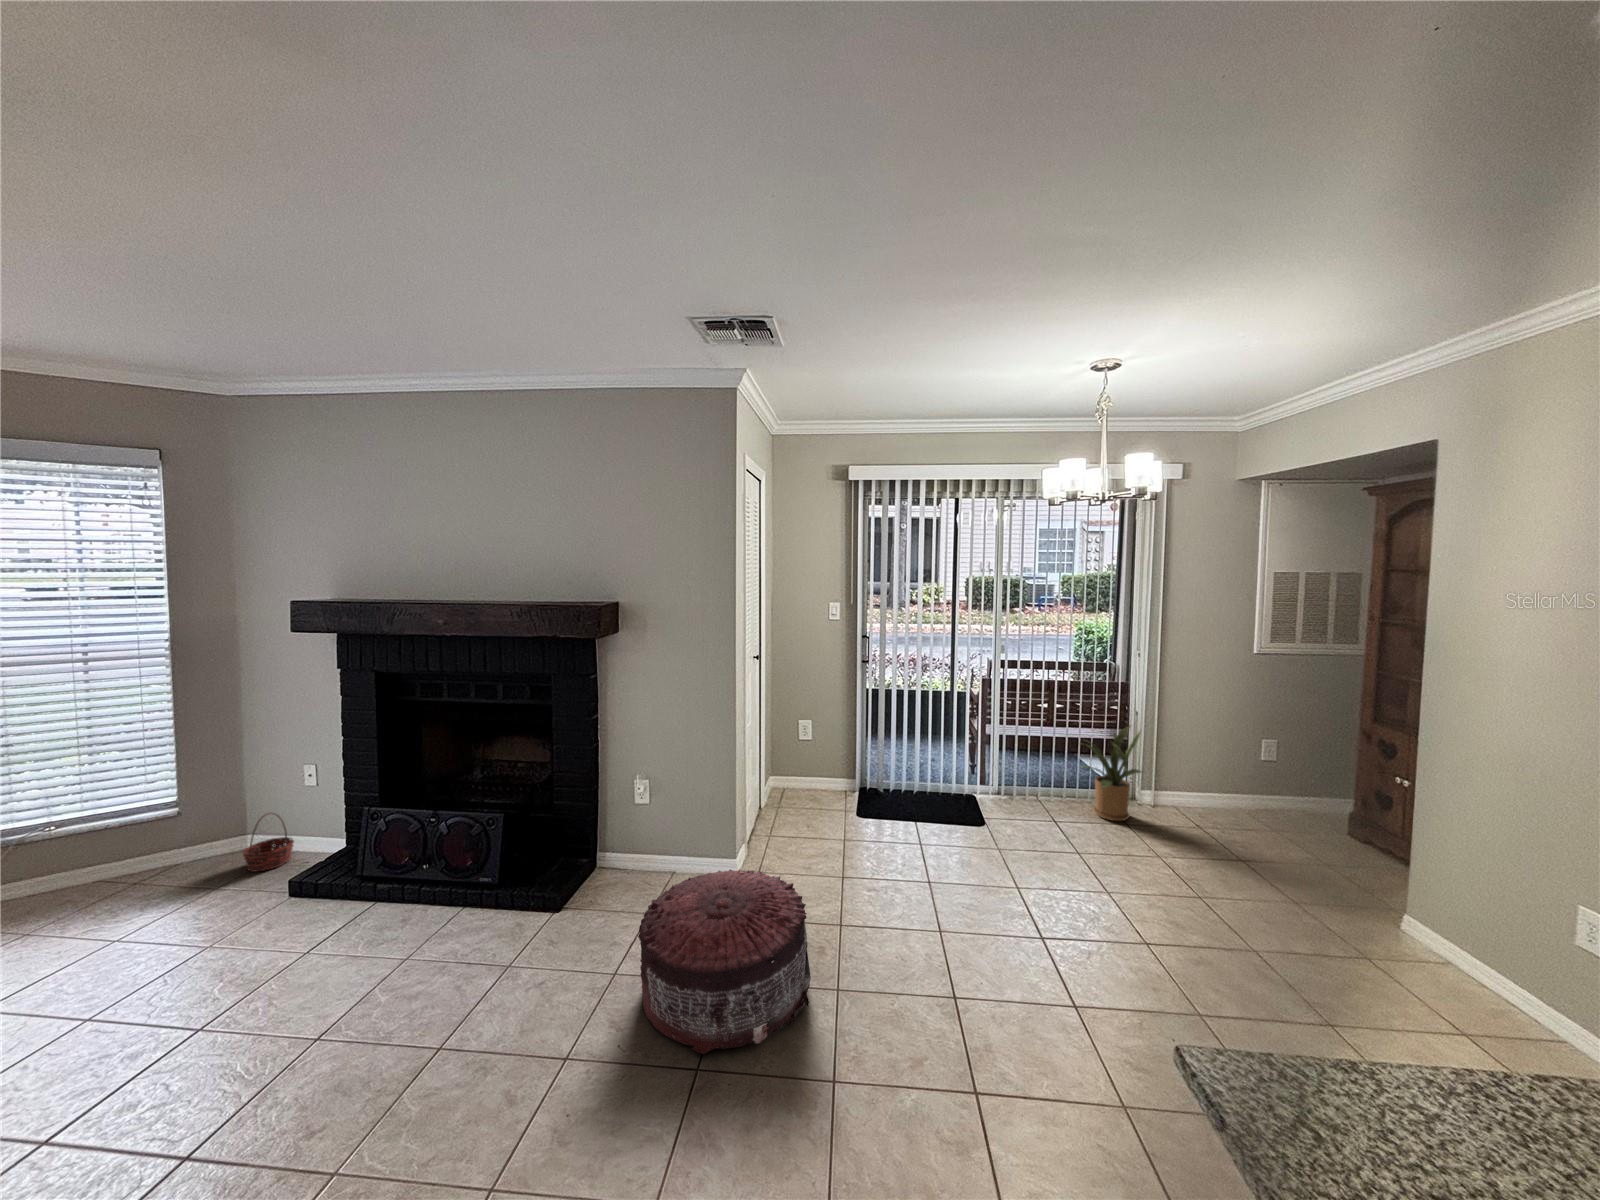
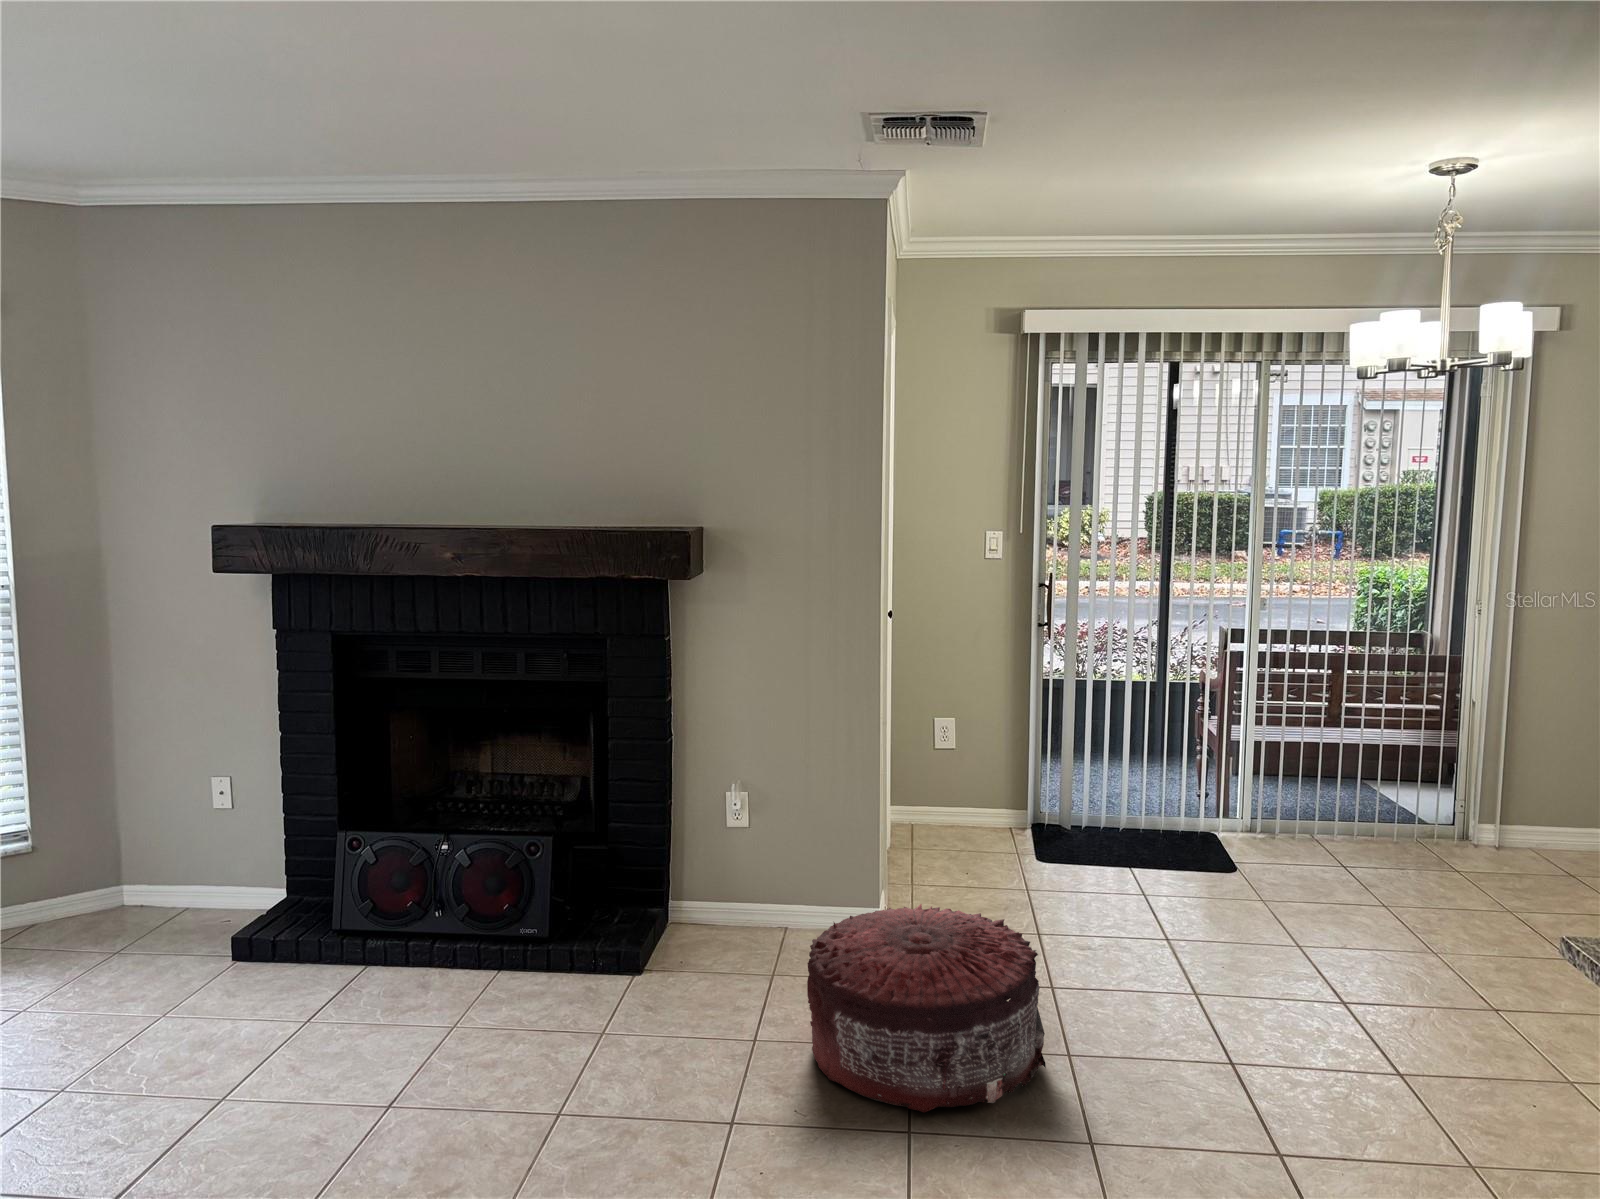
house plant: present [1079,726,1141,821] -> none [1380,721,1485,868]
basket: present [243,814,294,872] -> none [139,847,207,932]

